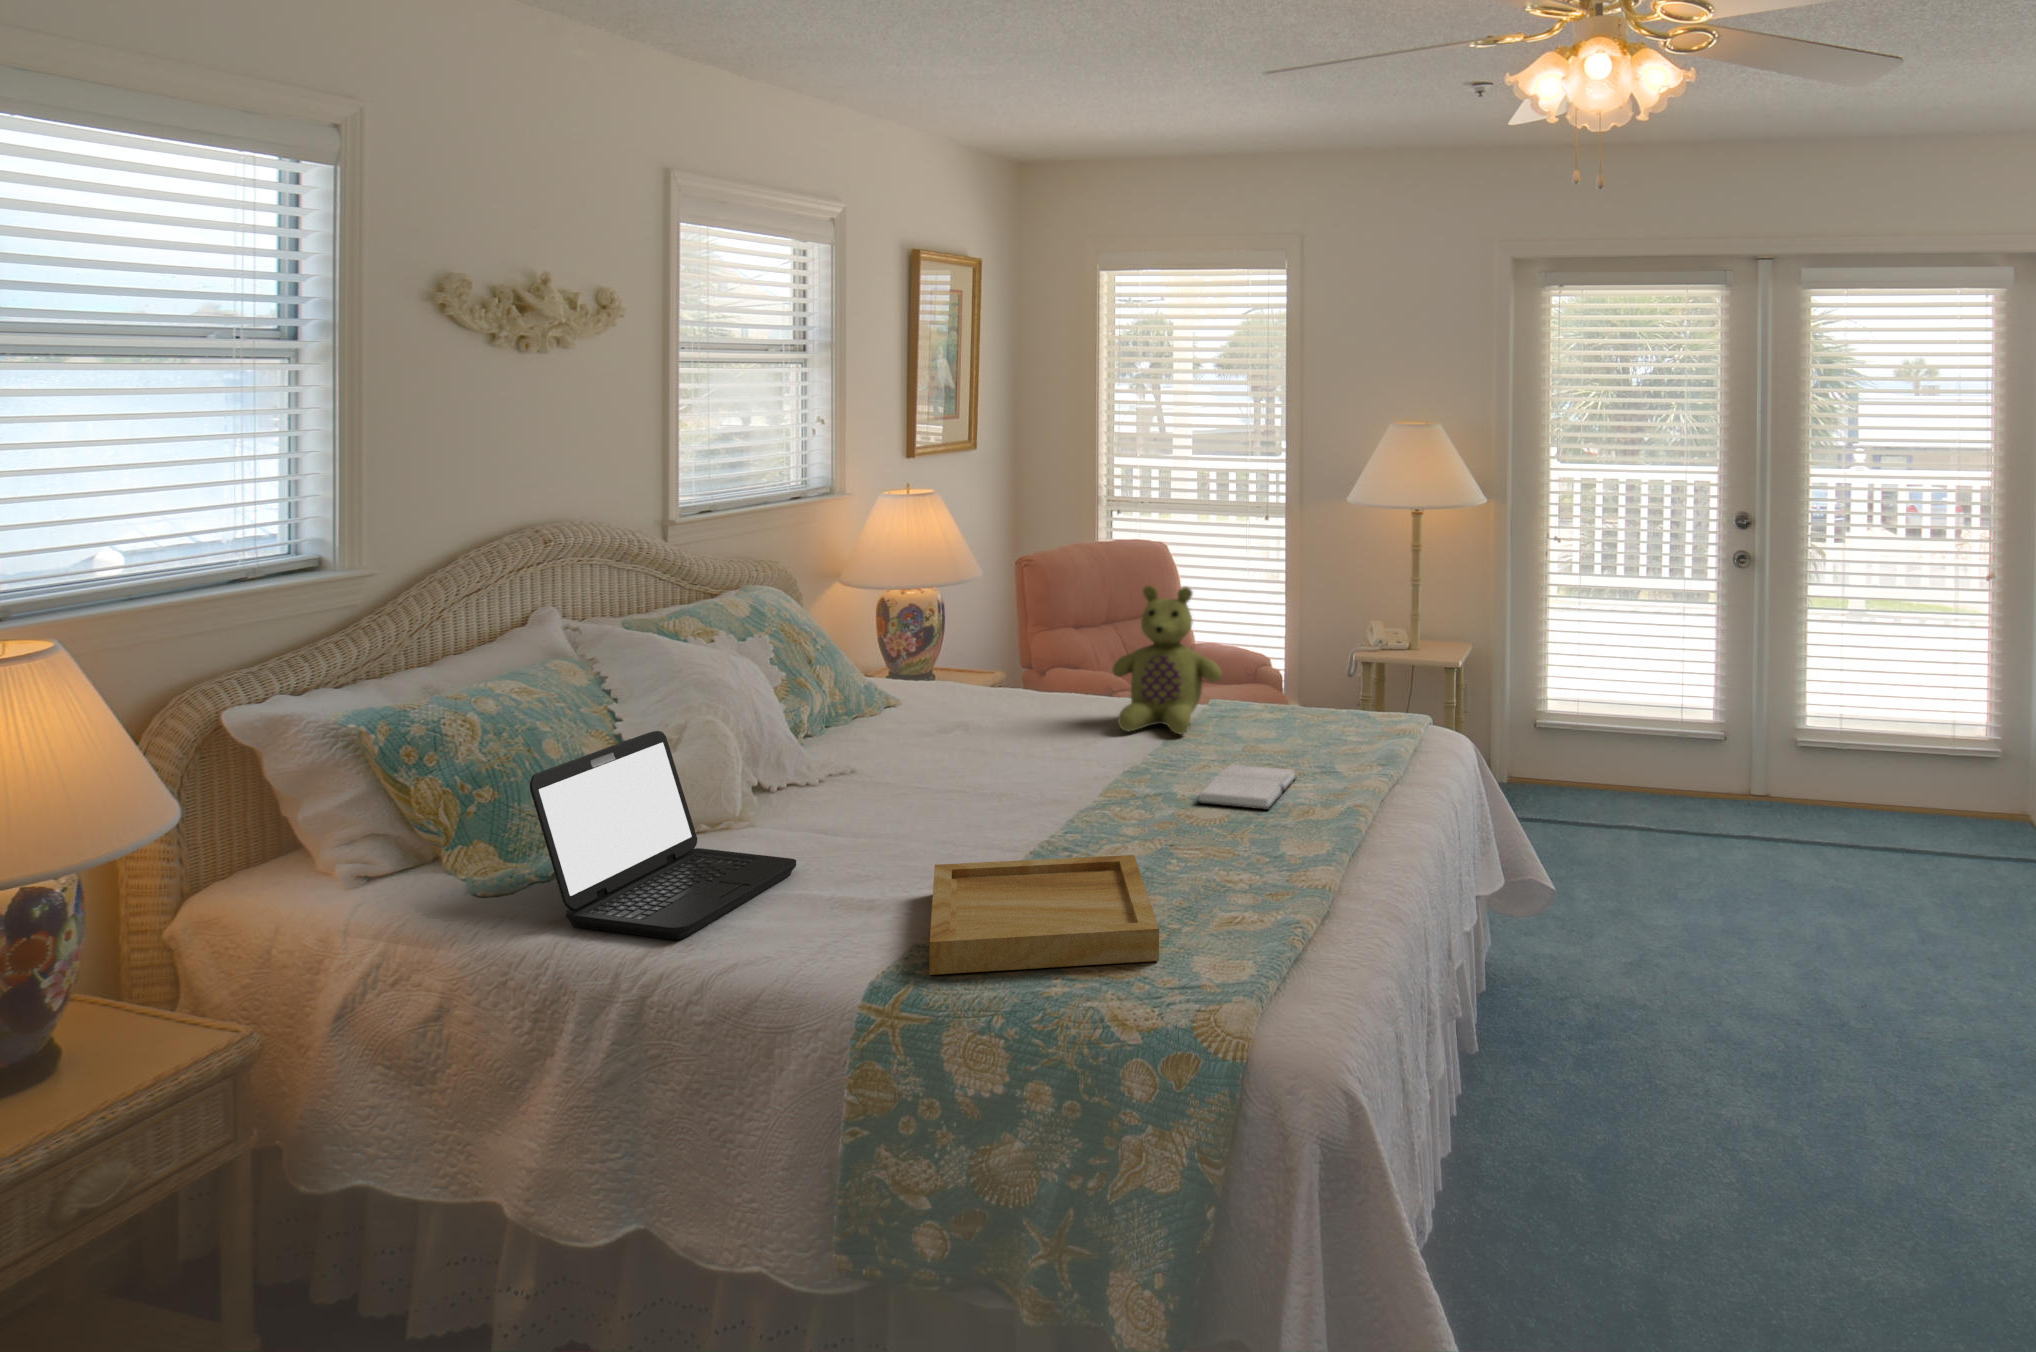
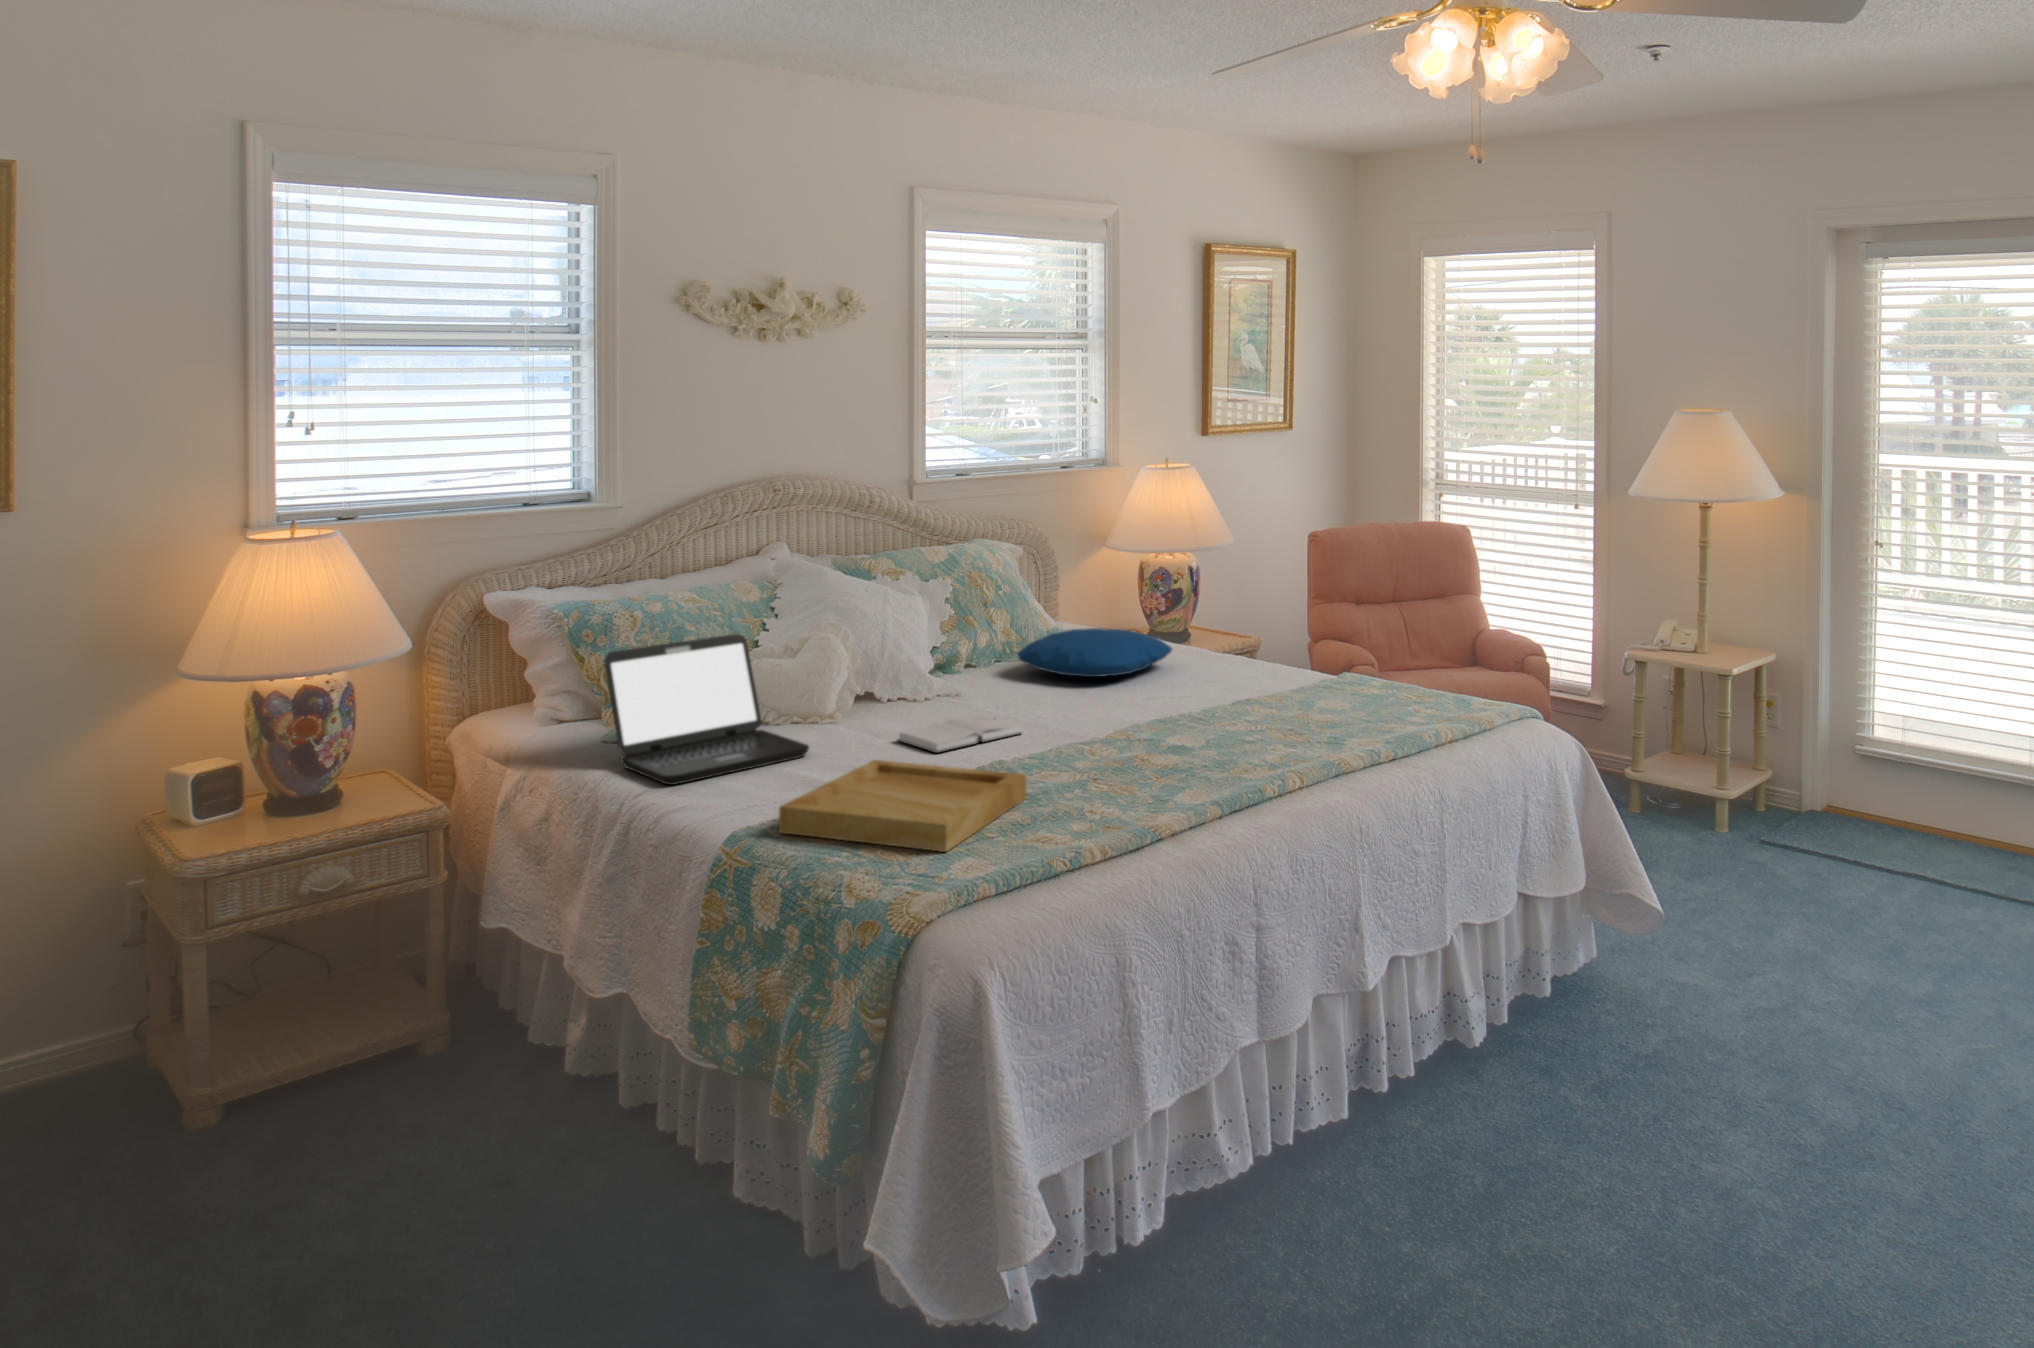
stuffed bear: present [1112,585,1222,734] -> none [1213,555,1319,697]
pillow: none [876,677,1037,735] -> present [1018,628,1172,677]
hardback book: present [1198,765,1296,810] -> present [898,716,1021,753]

